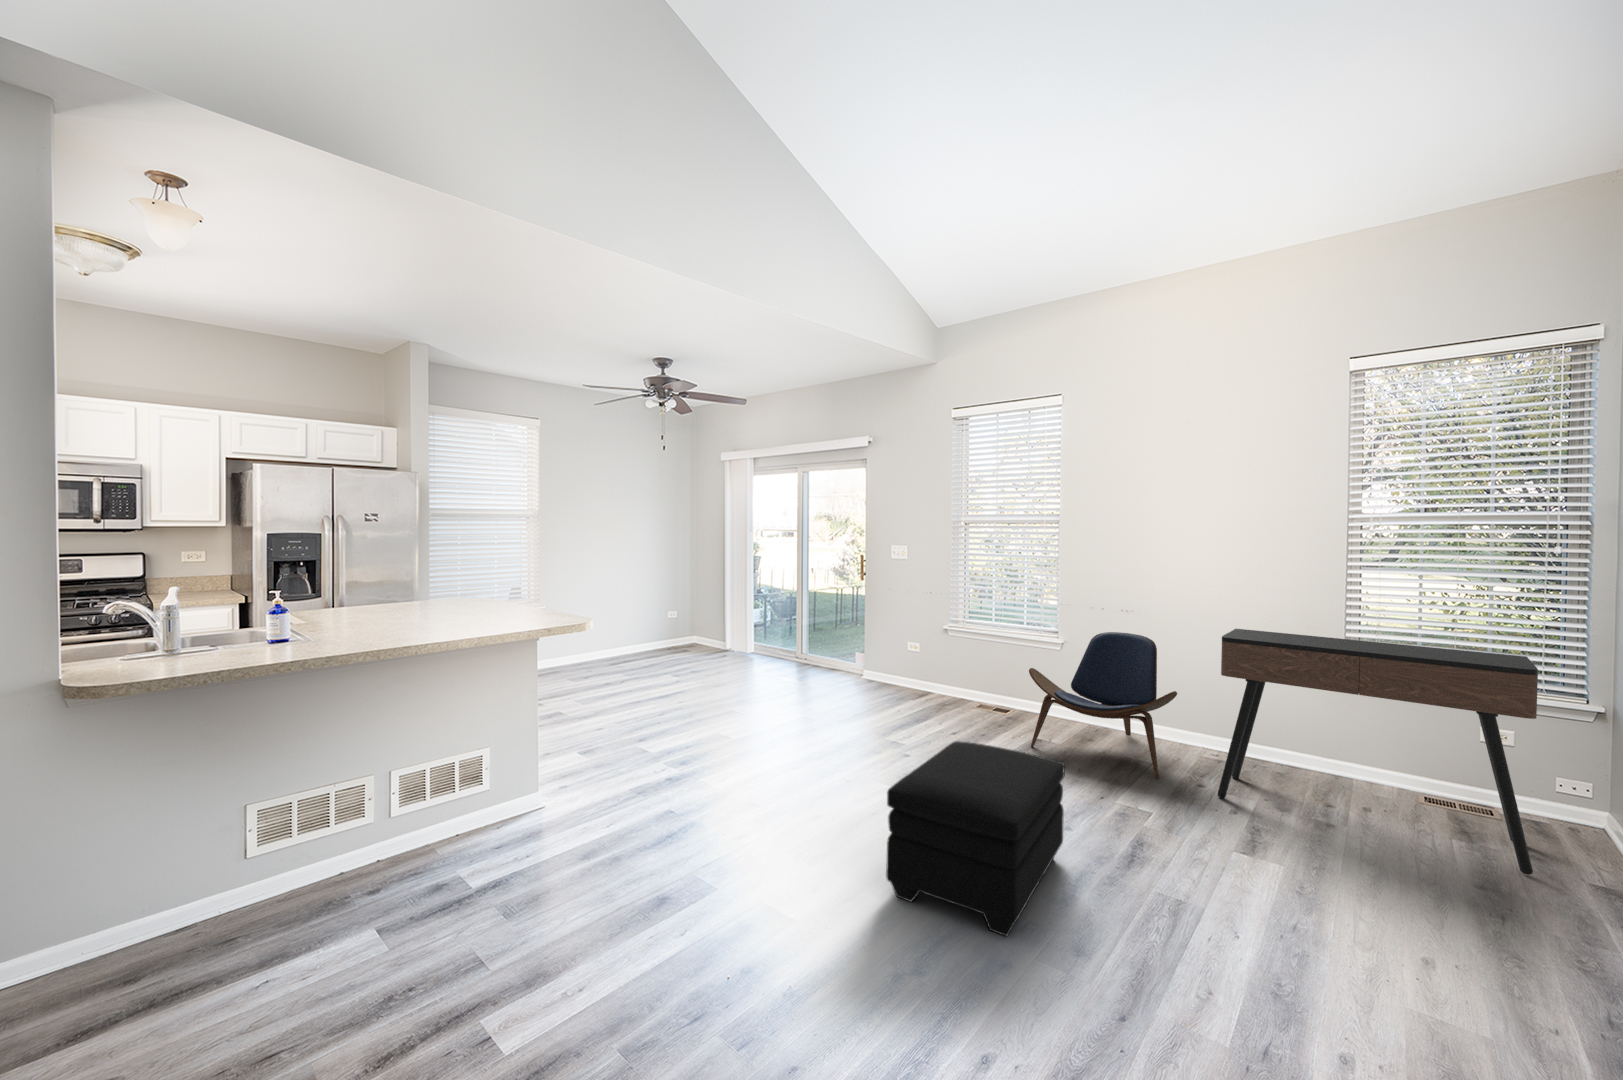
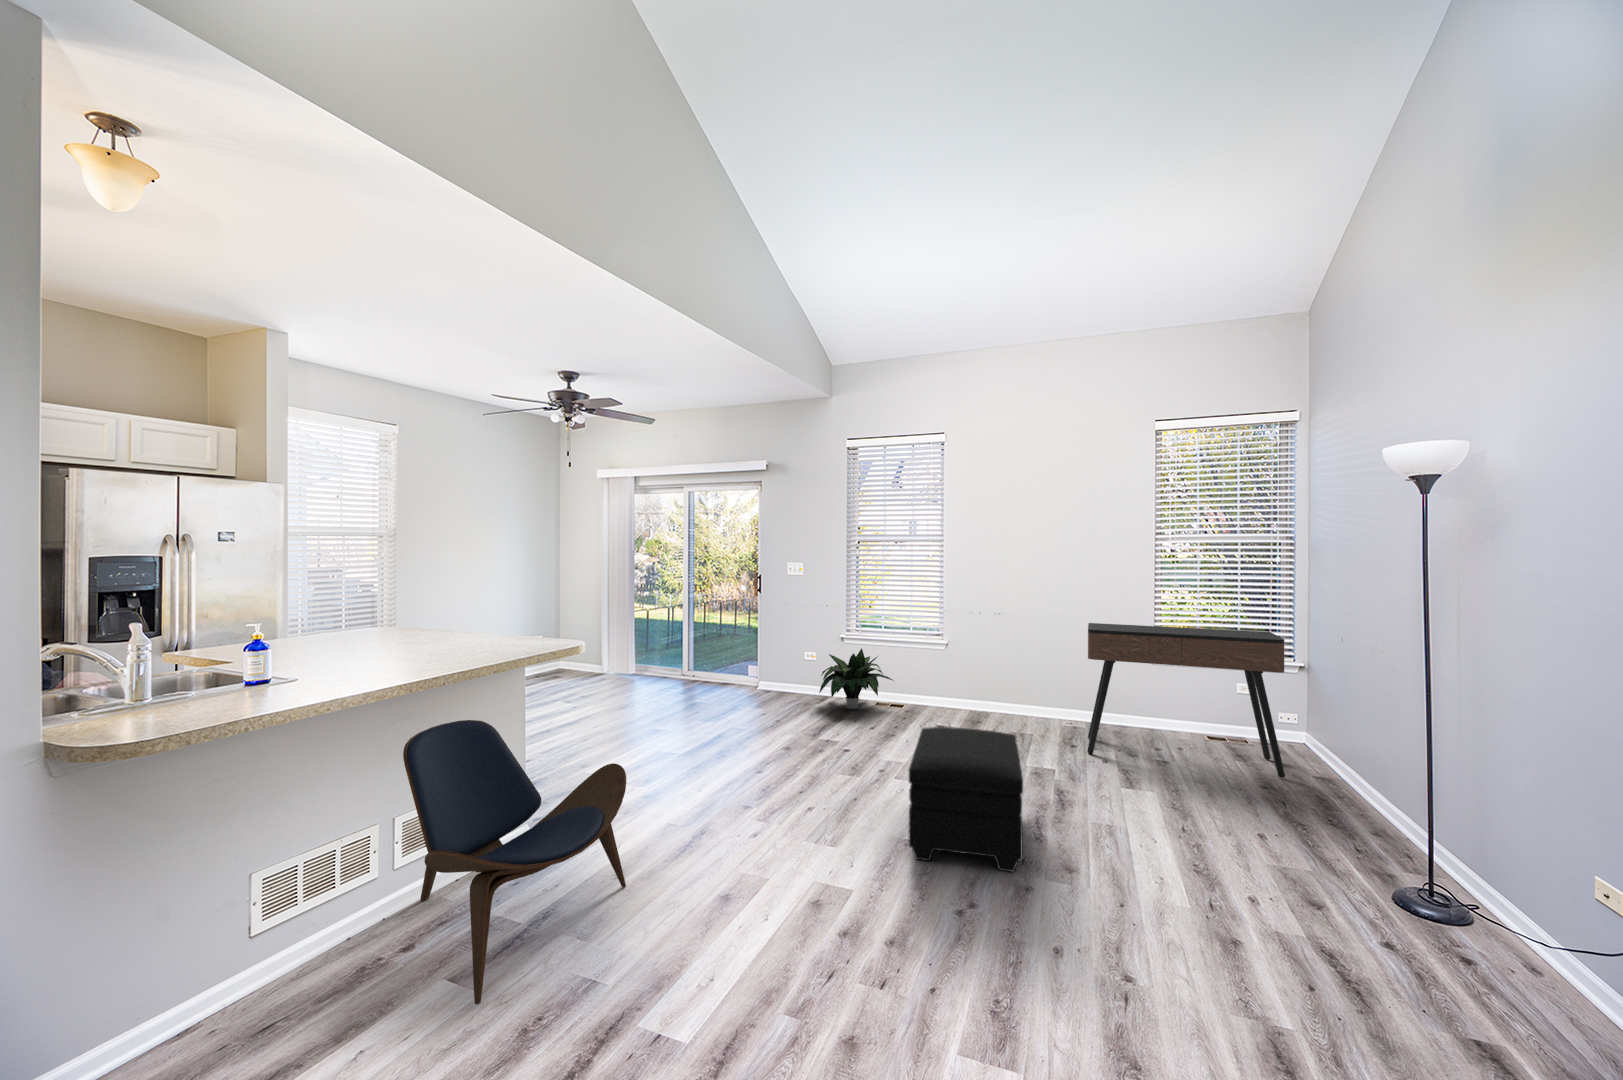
lounge chair: present [1029,632,1177,778] -> present [403,720,626,1004]
potted plant: none [912,643,1000,710] -> present [819,648,892,709]

